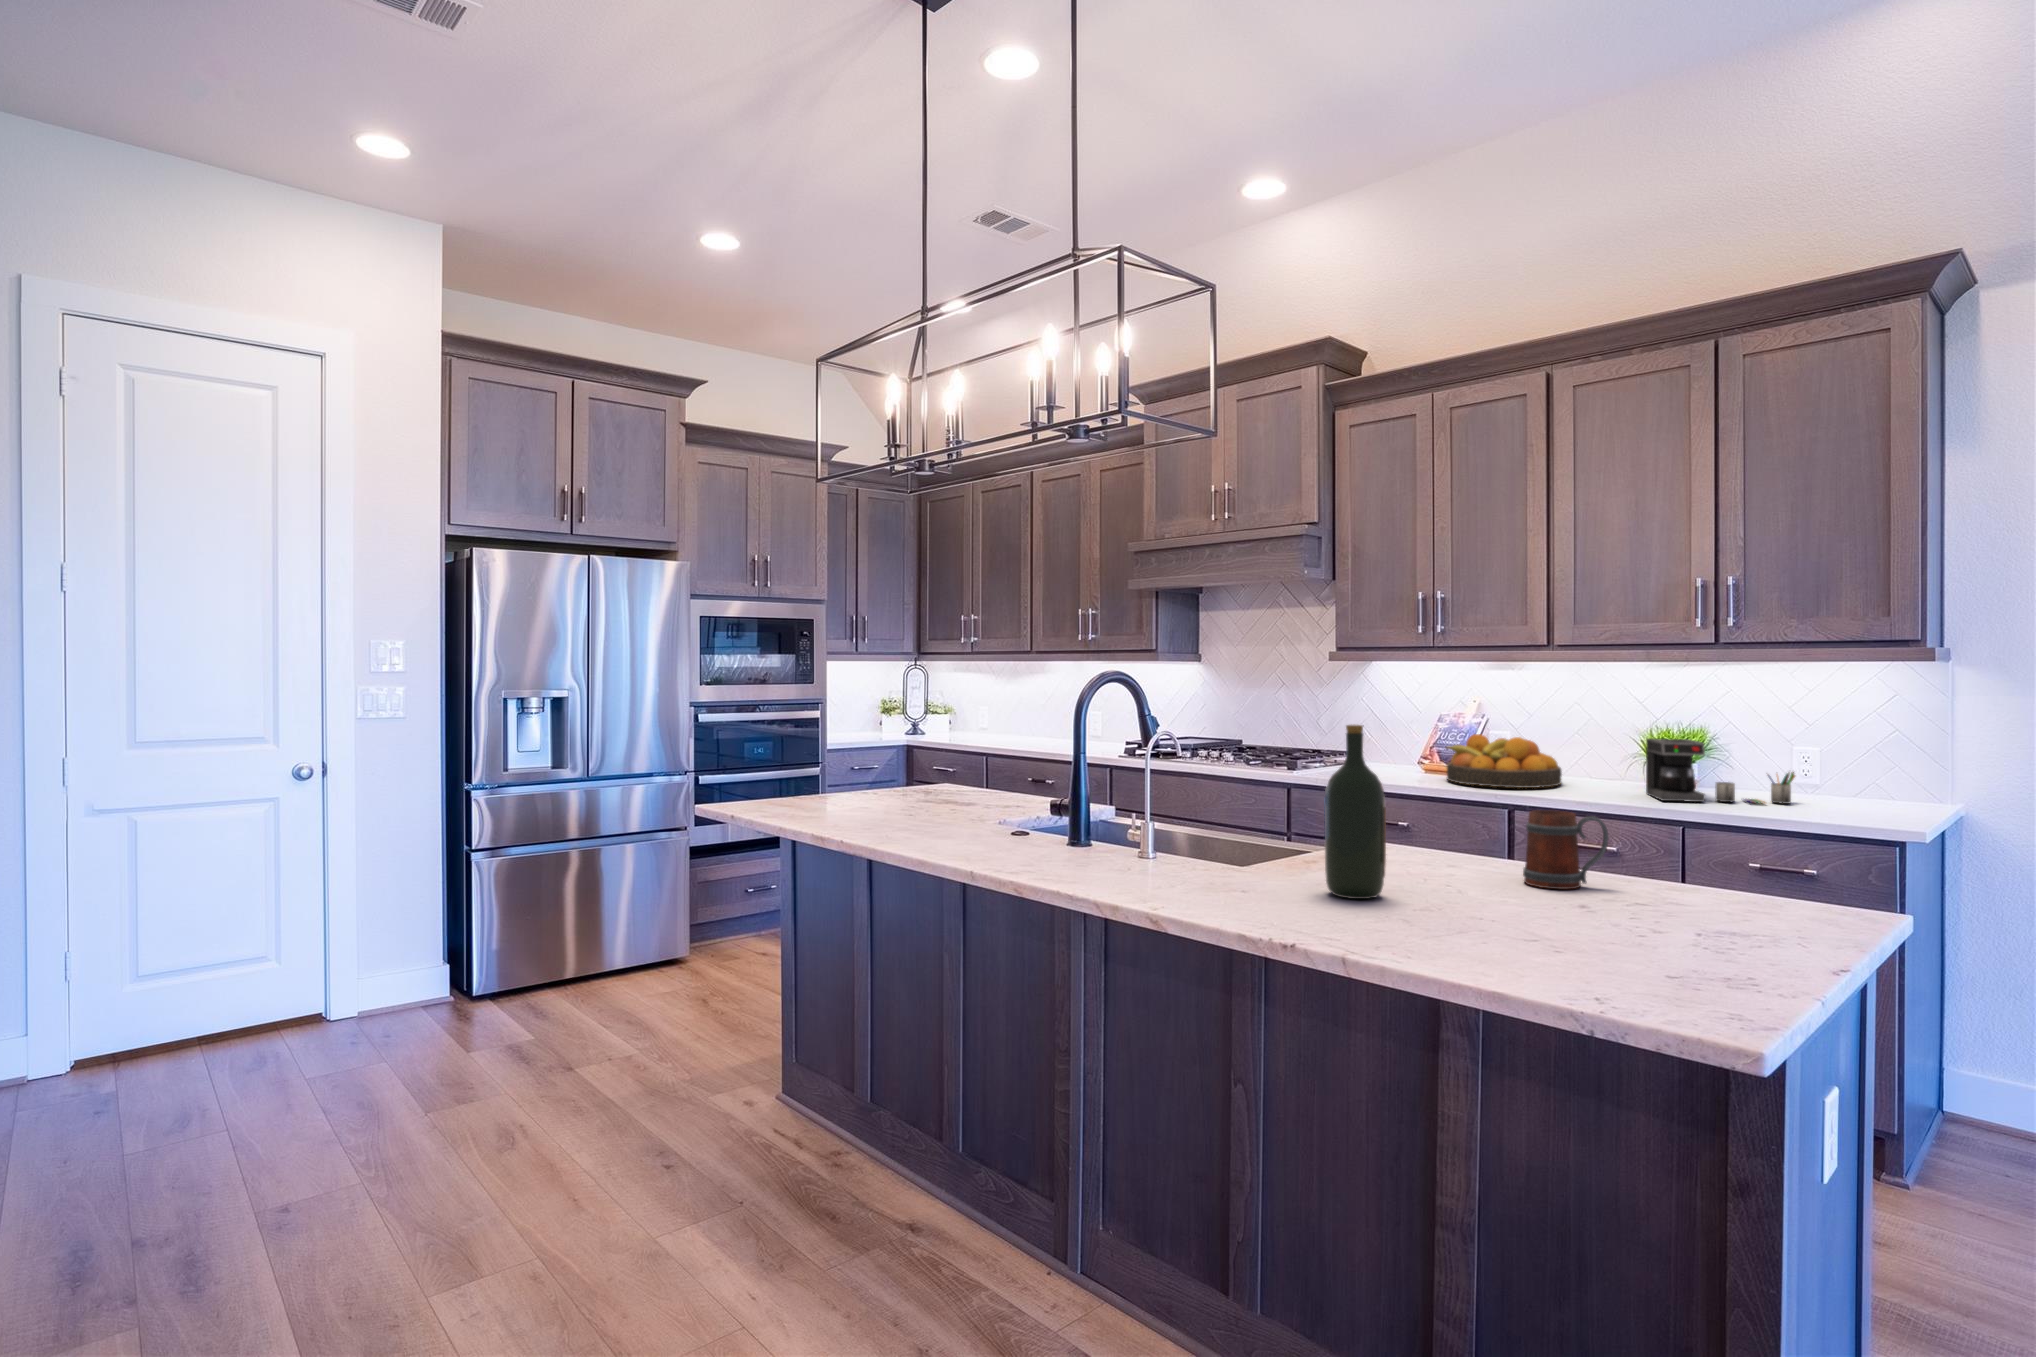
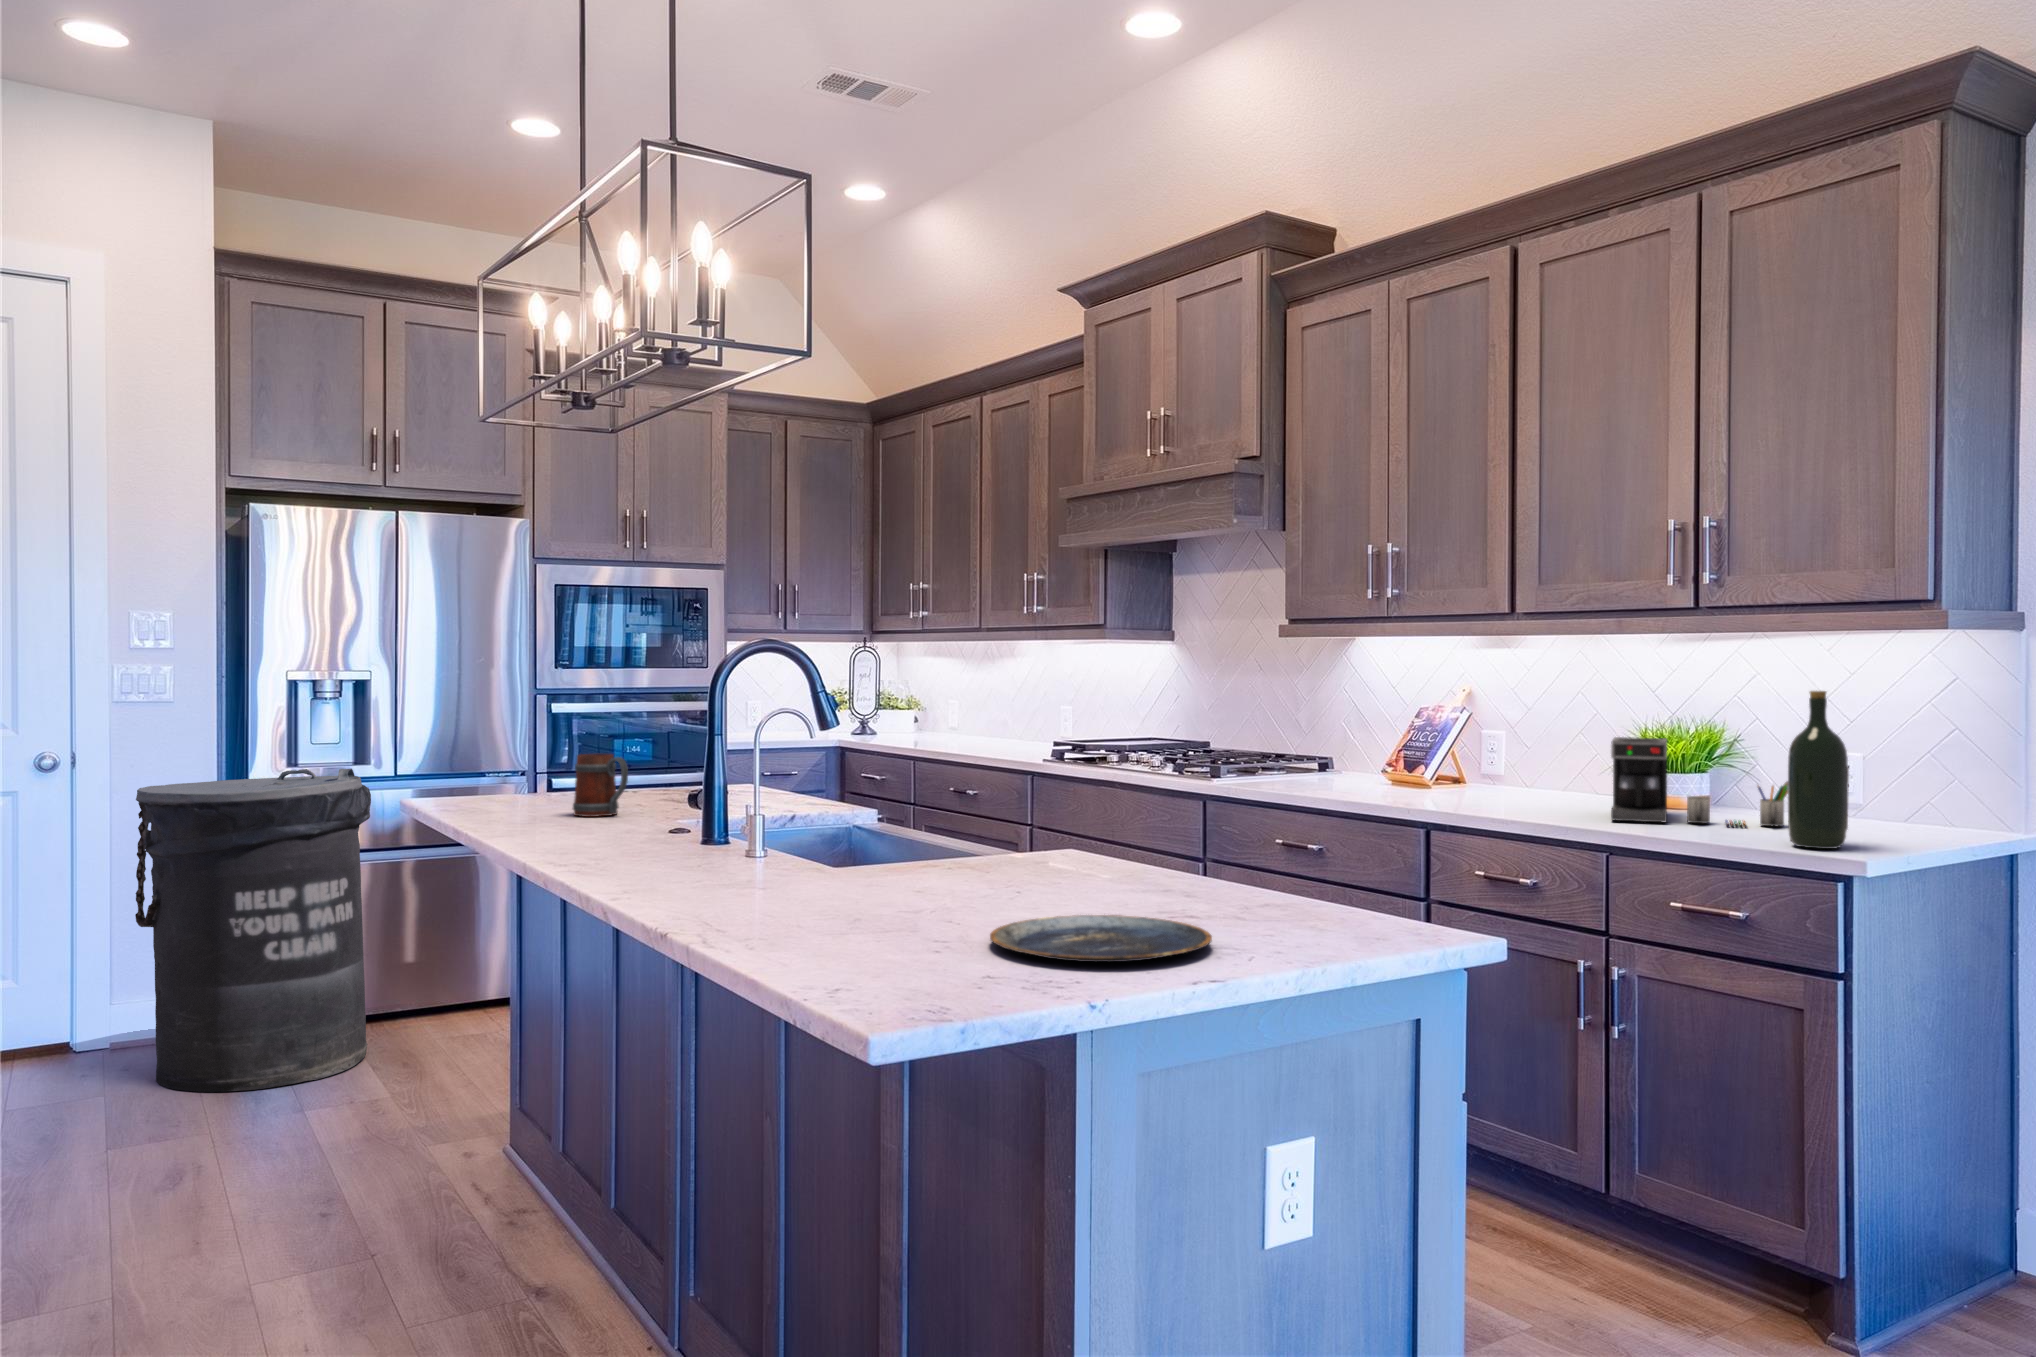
wine bottle: present [1325,725,1386,899] -> present [1788,691,1849,849]
fruit bowl: present [1445,734,1562,788] -> none [1378,732,1527,803]
trash can: none [398,772,592,1051] -> present [135,769,371,1092]
mug: present [1523,810,1609,889] -> present [573,754,628,817]
plate: none [1509,898,1713,942] -> present [990,915,1212,962]

